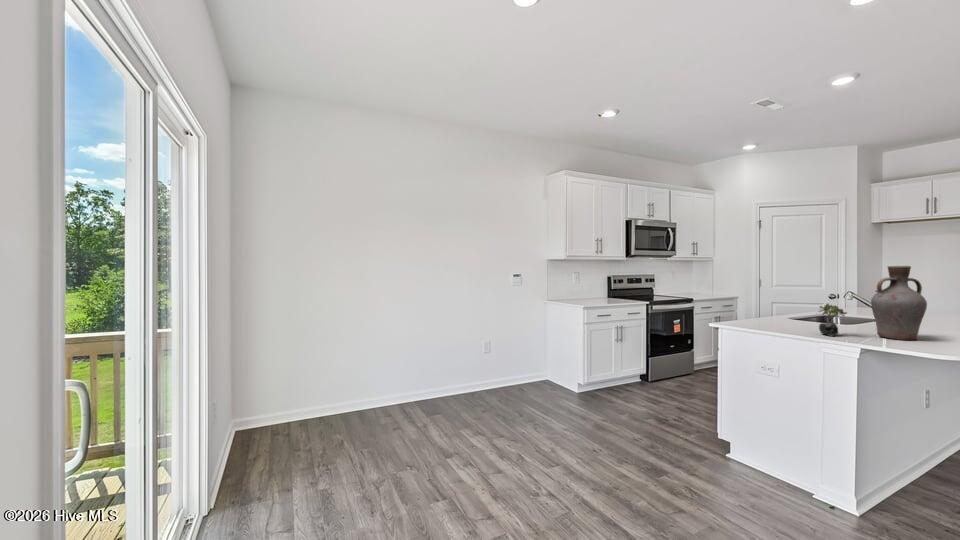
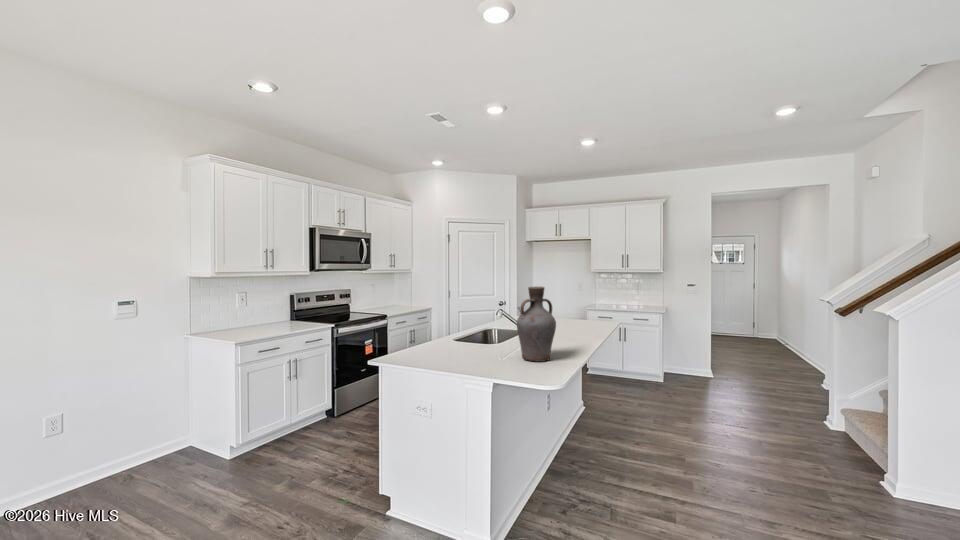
succulent plant: present [819,303,847,336] -> none [473,328,498,365]

